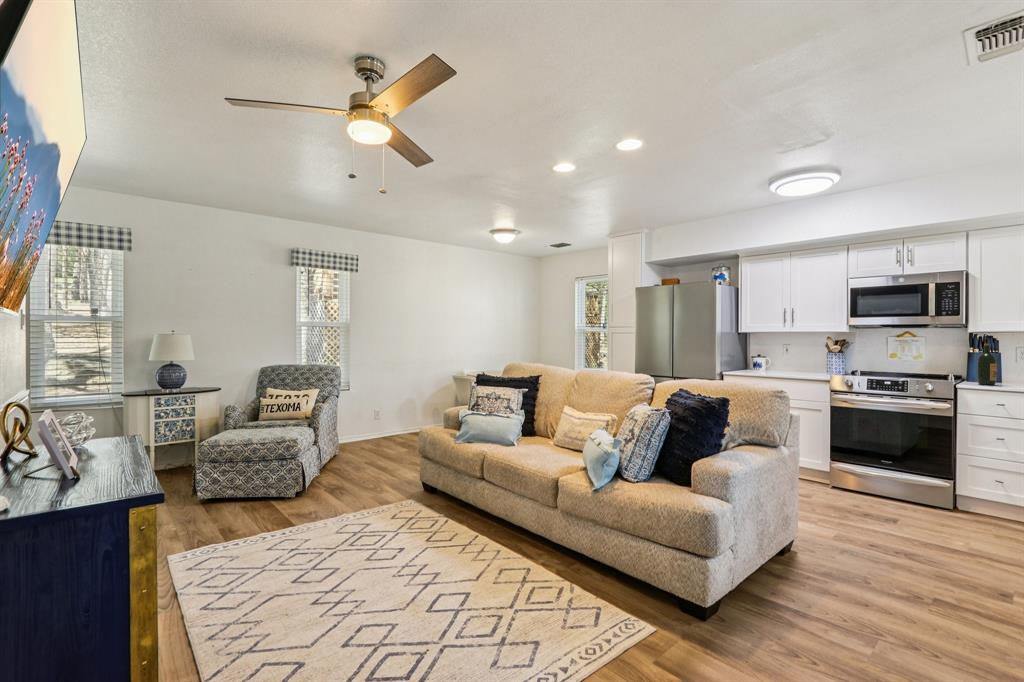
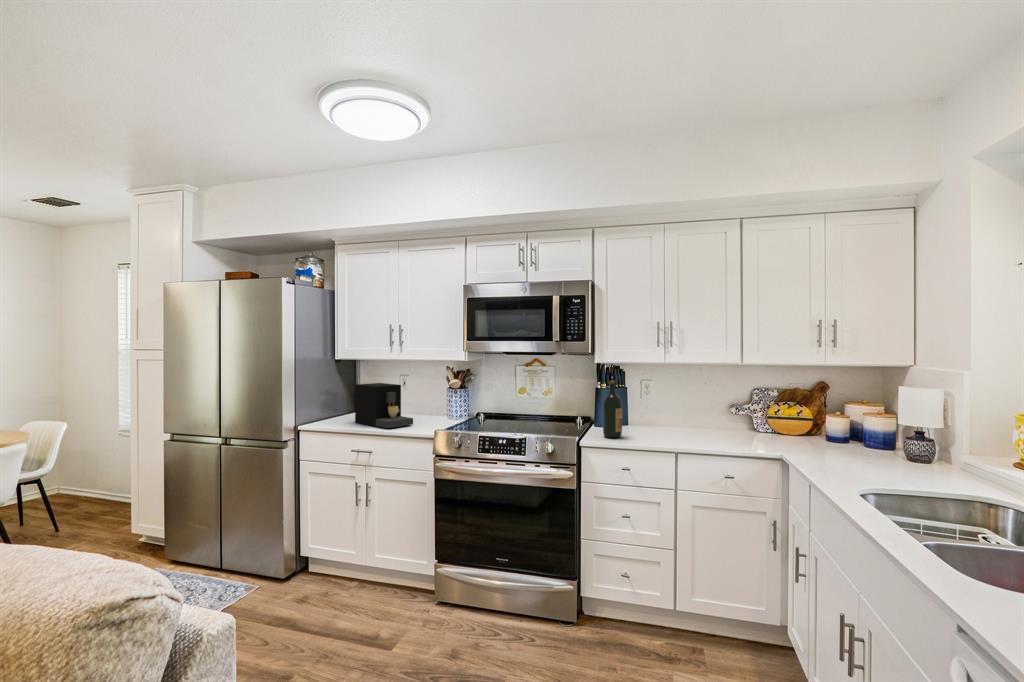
coffee maker: none [760,348,806,374] -> present [355,383,413,428]

